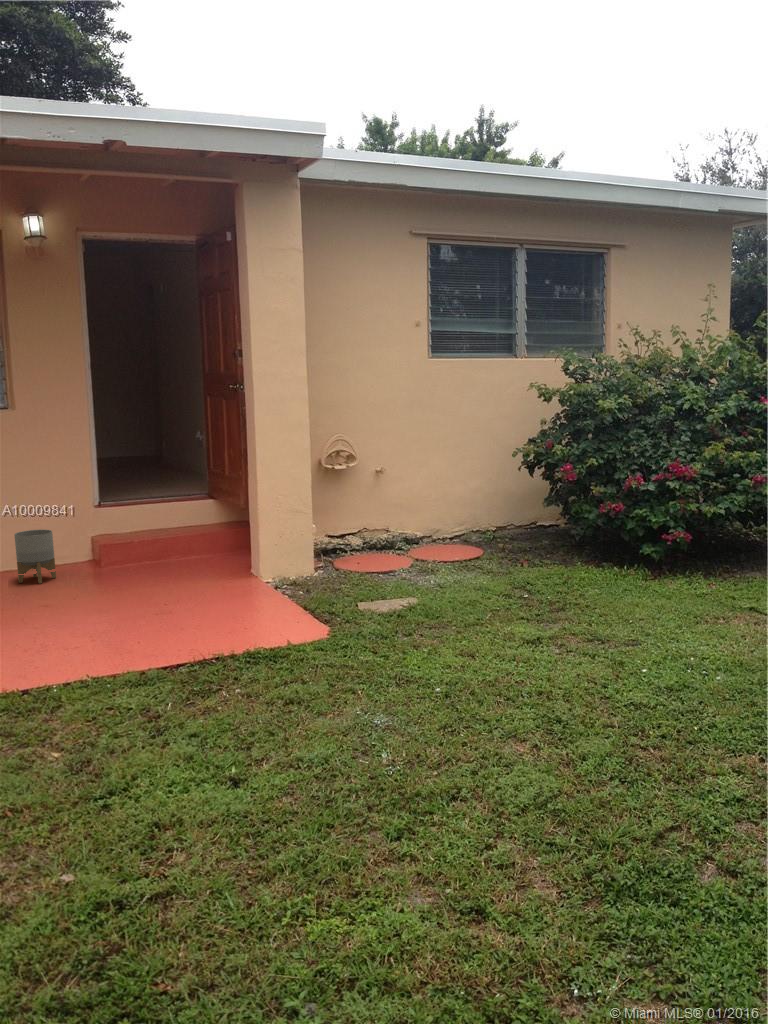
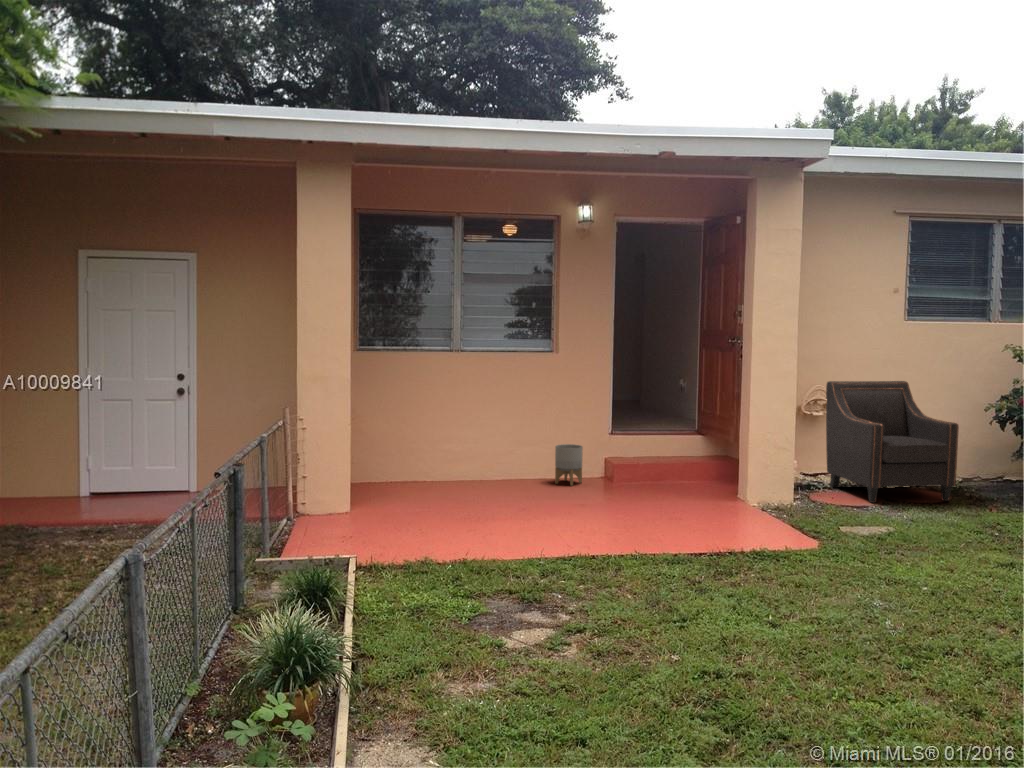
chair: none [348,426,485,568] -> present [826,381,959,503]

